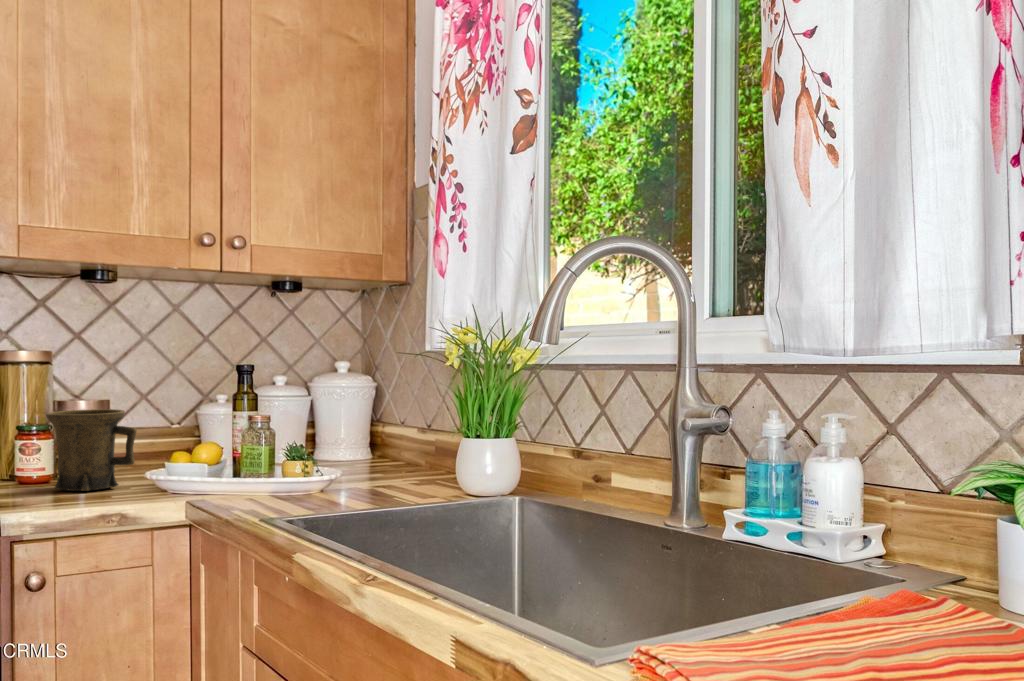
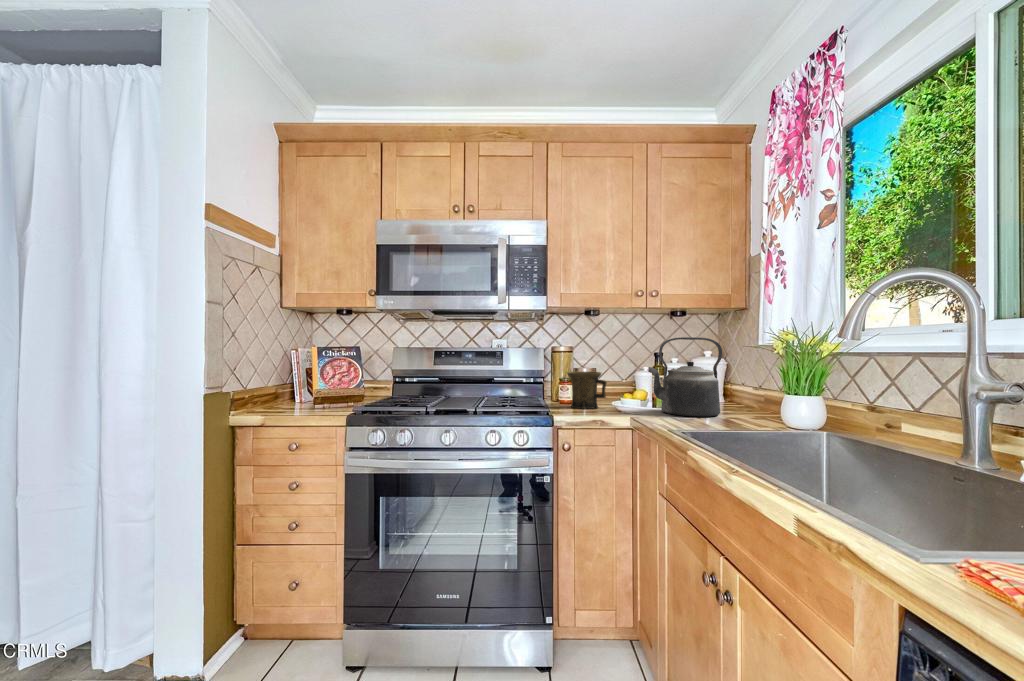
kettle: none [224,337,362,490] -> present [648,337,722,417]

